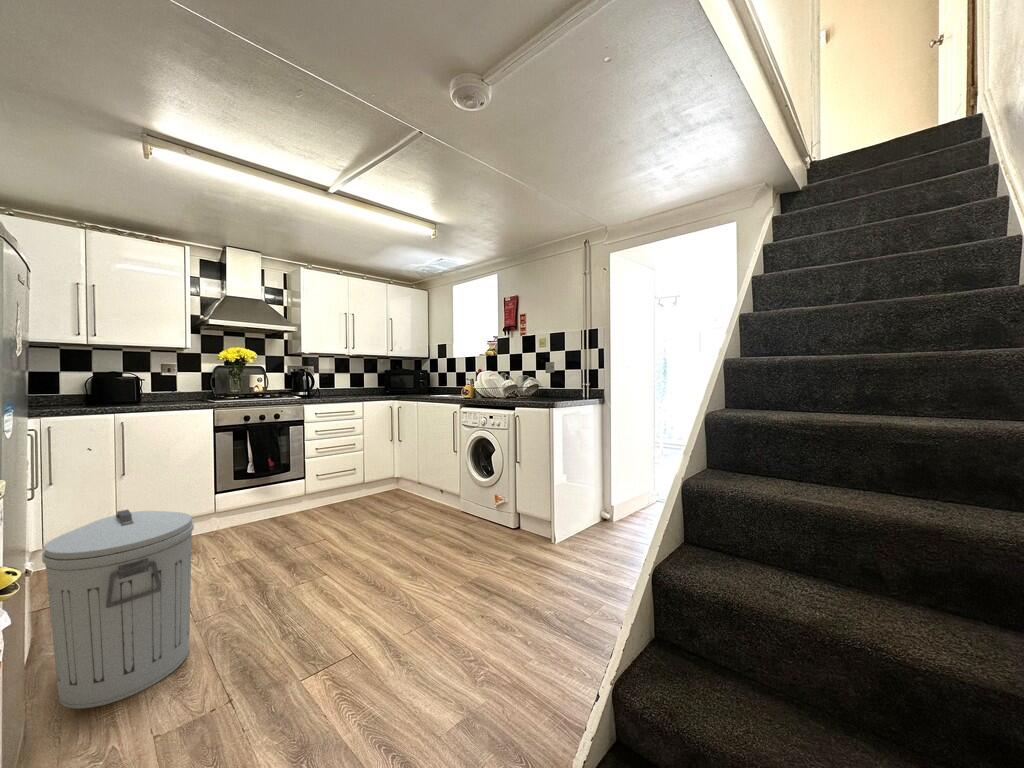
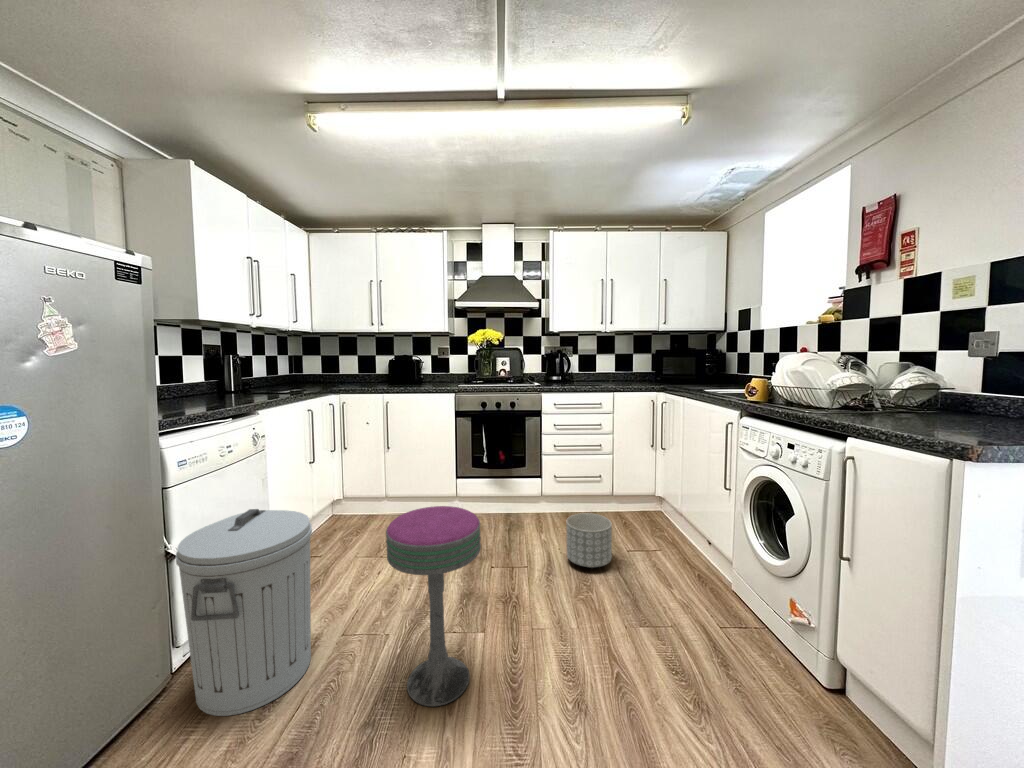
bar stool: none [277,477,350,615] -> present [386,506,481,707]
planter: none [352,489,387,527] -> present [566,513,612,568]

